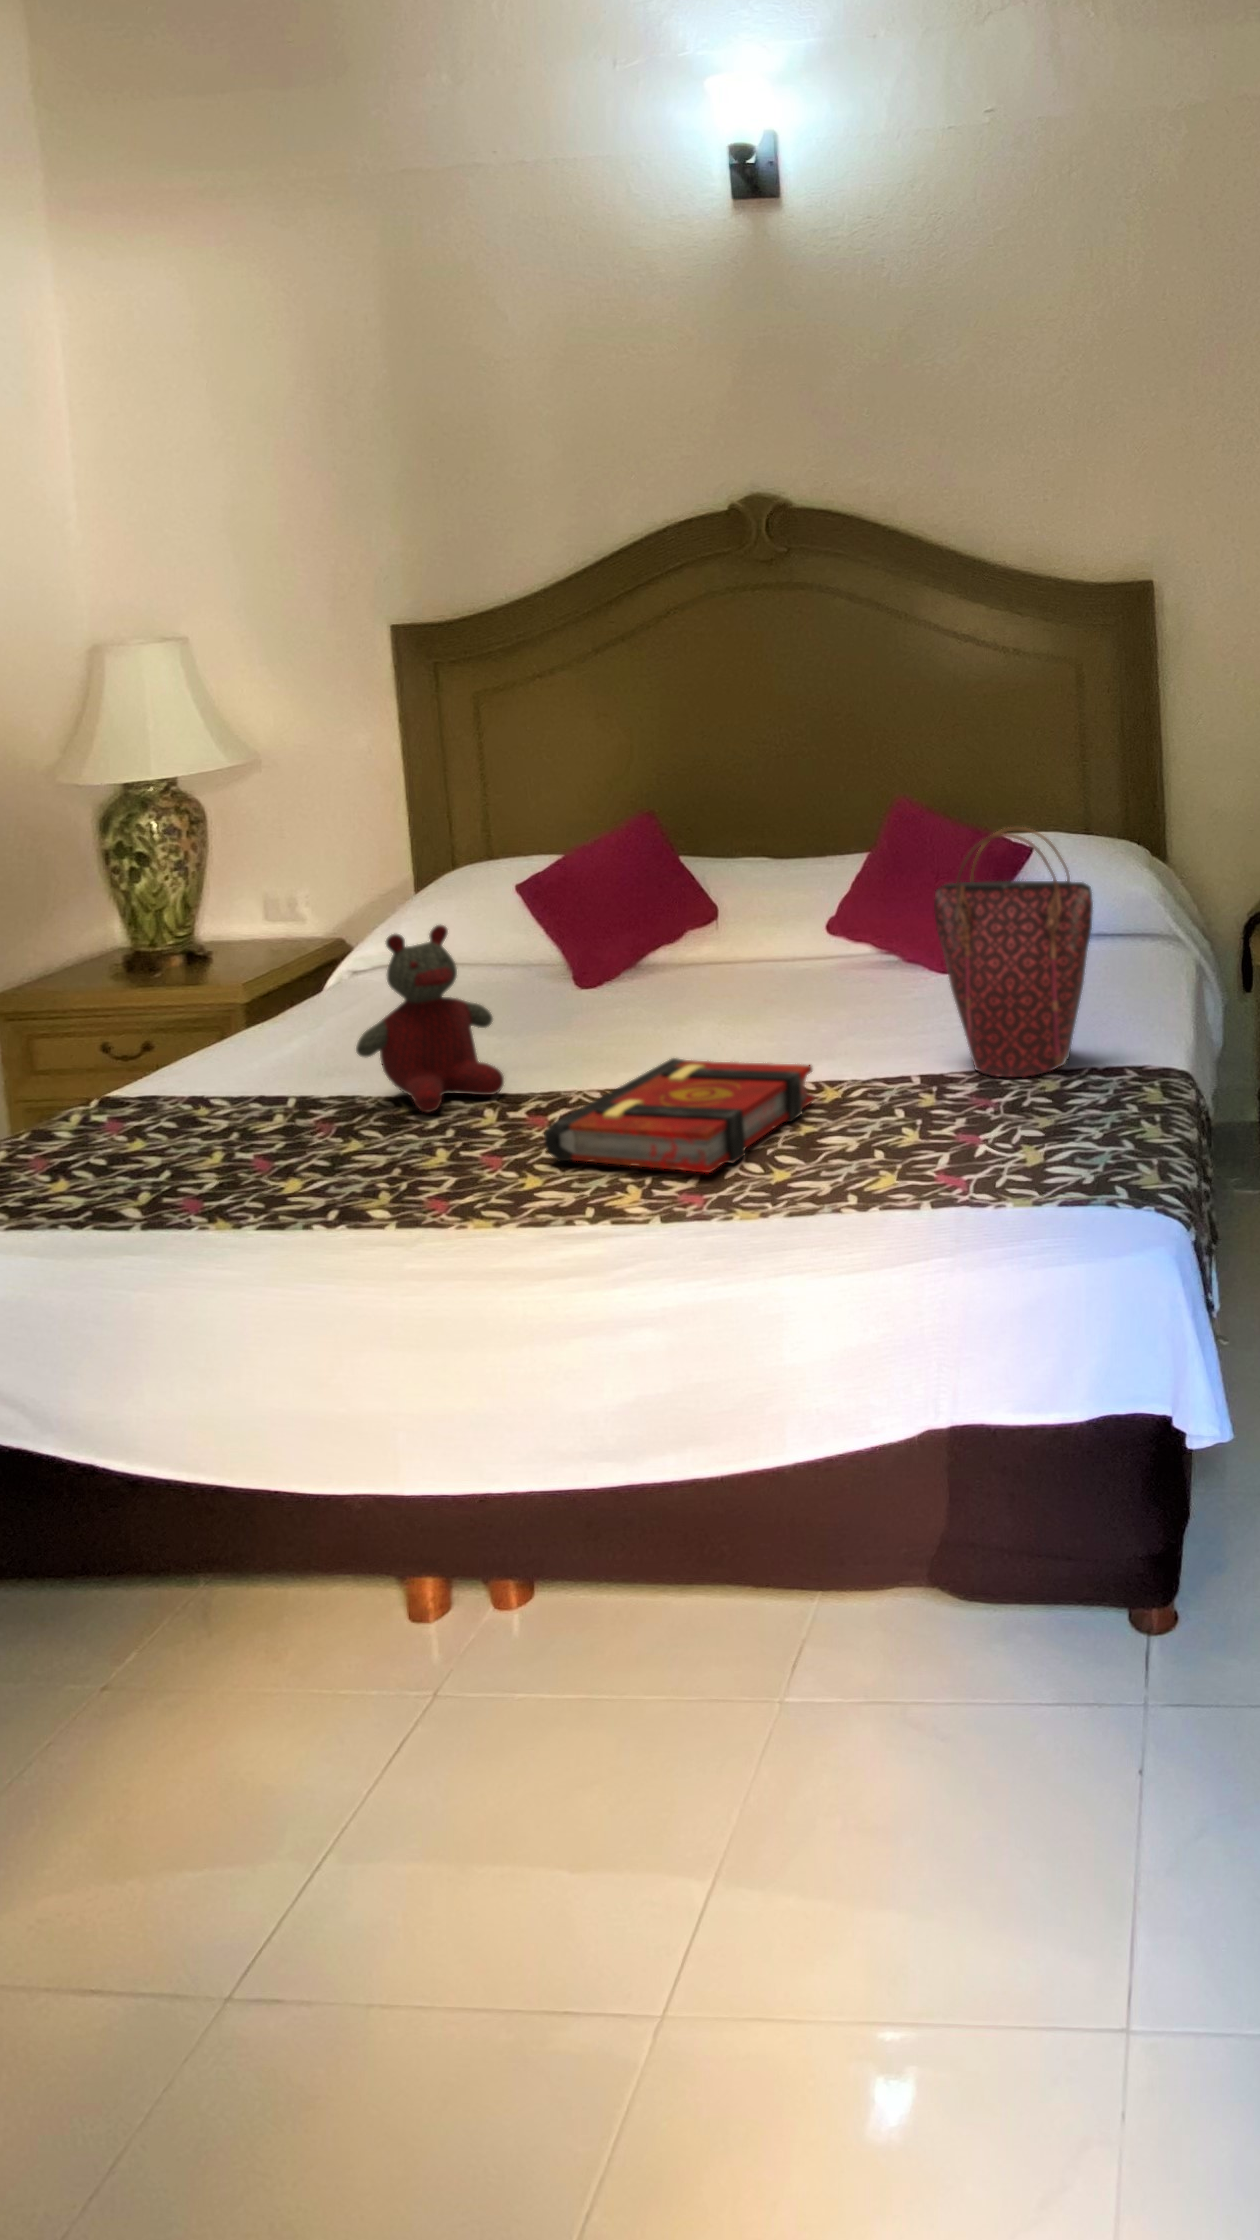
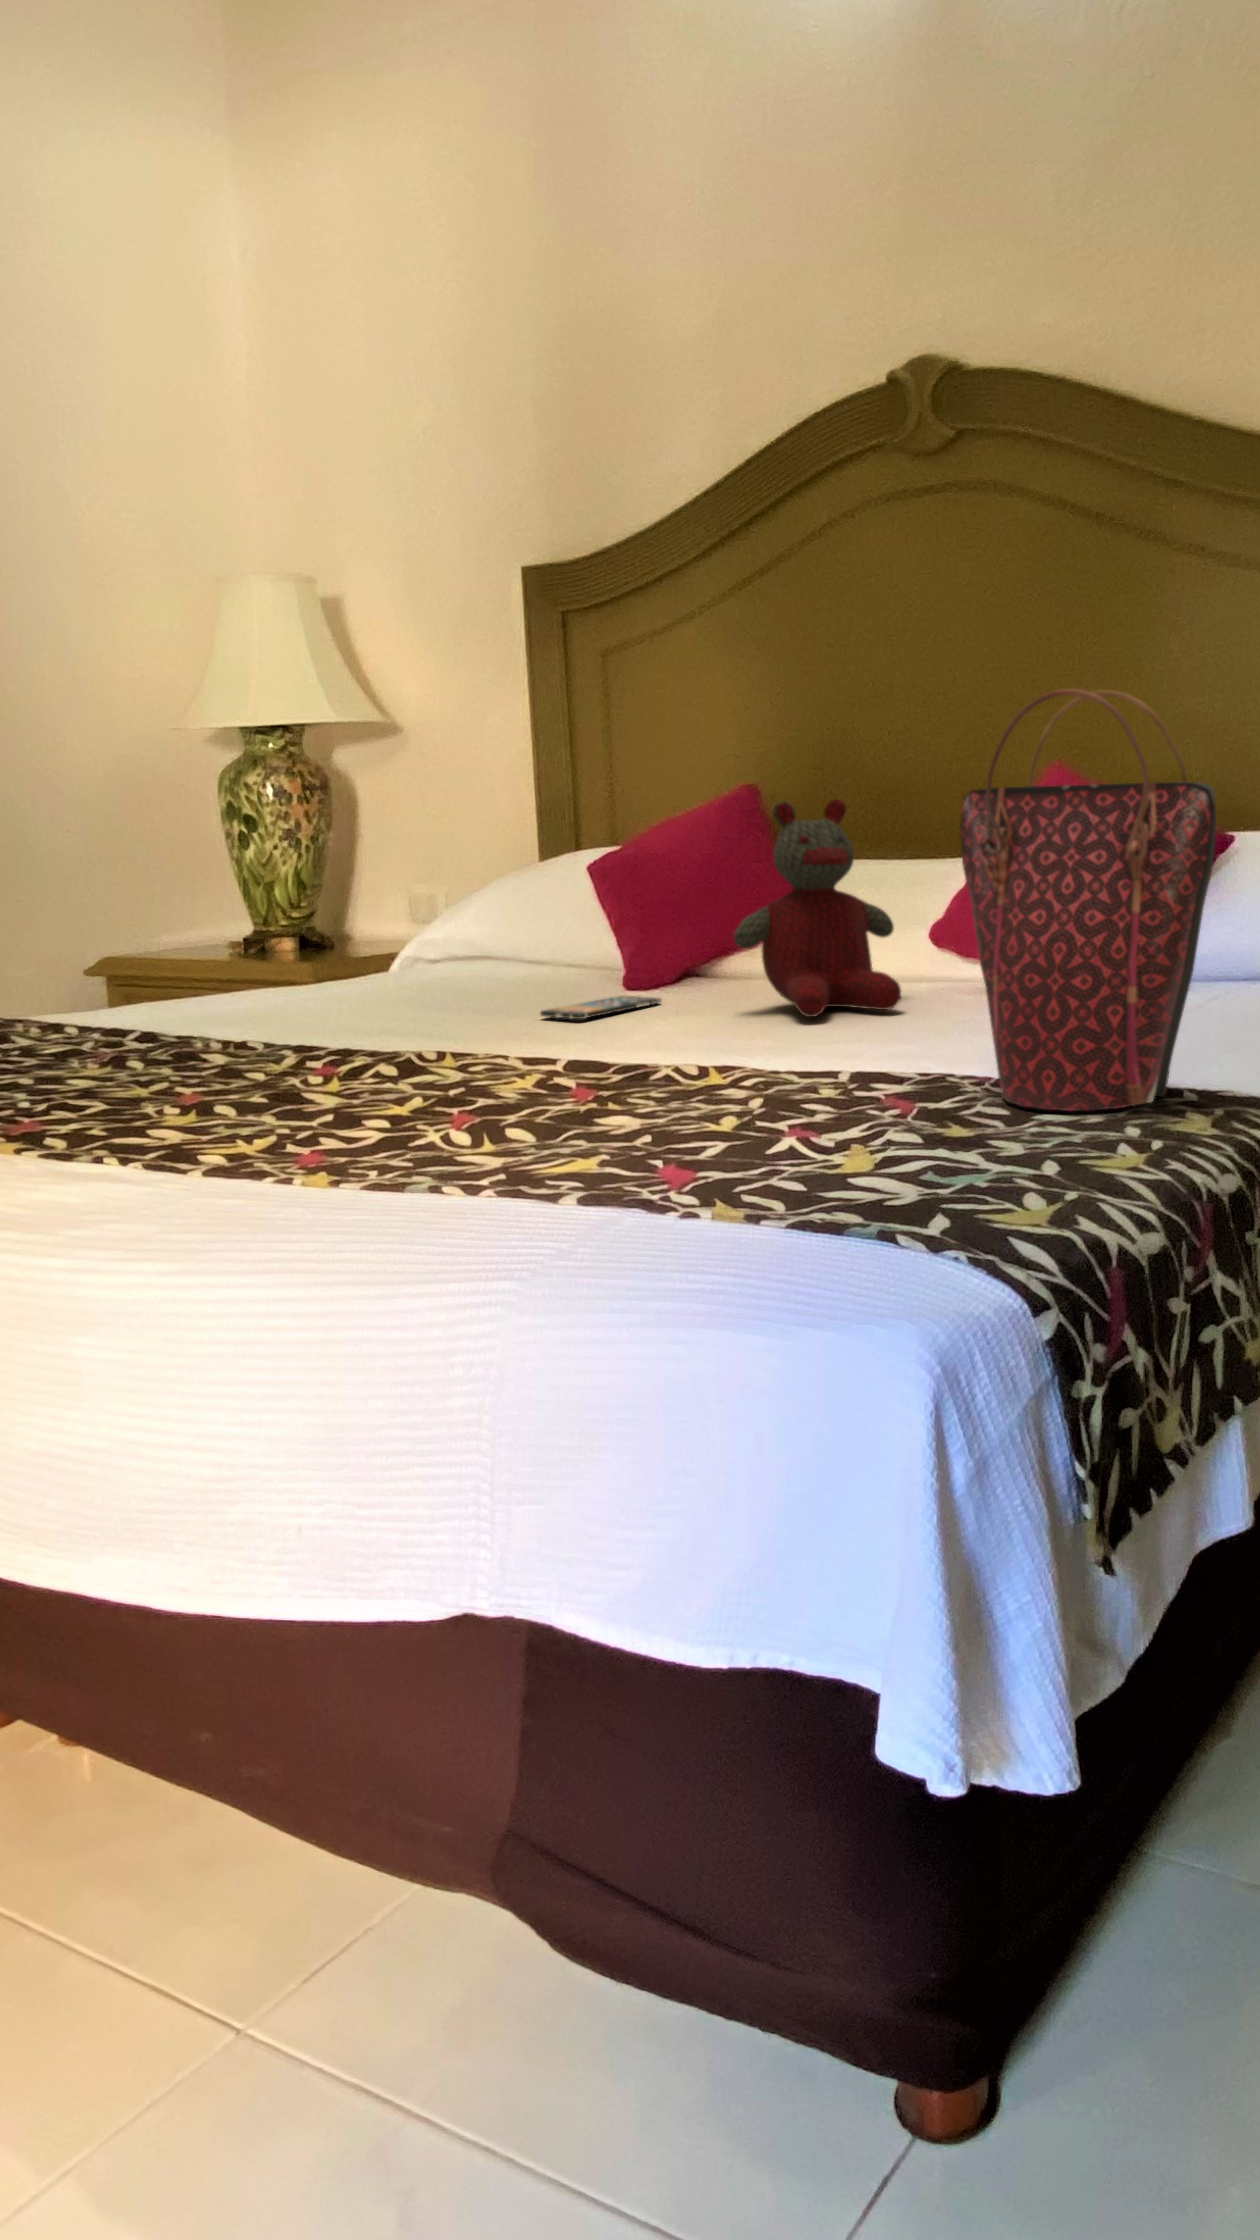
stuffed bear: present [356,925,504,1112] -> present [734,799,901,1017]
smartphone: none [573,1003,651,1030] -> present [540,996,661,1019]
book: present [544,1058,815,1173] -> none [282,1032,724,1175]

